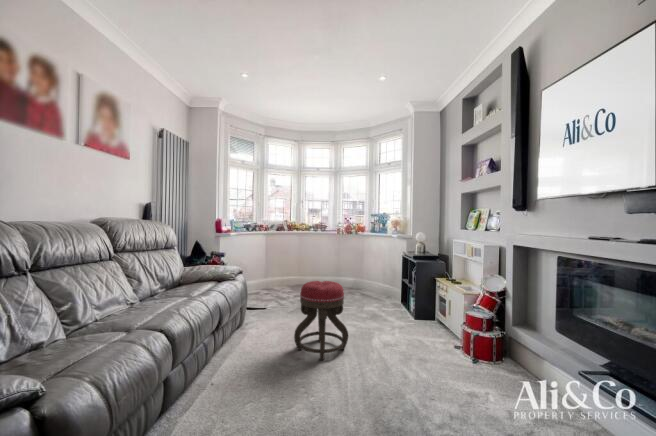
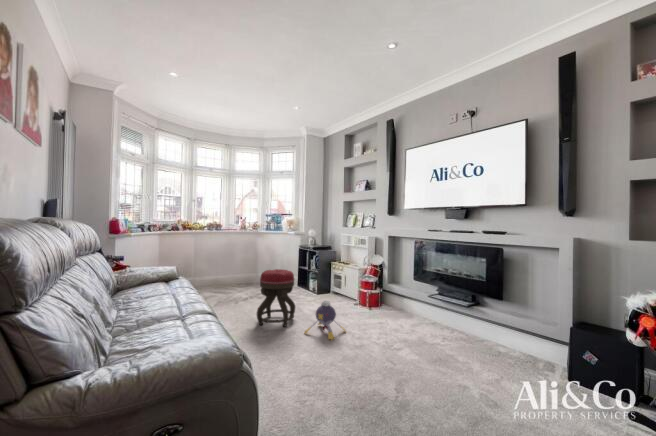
plush toy: none [332,337,396,406] -> present [304,300,345,340]

